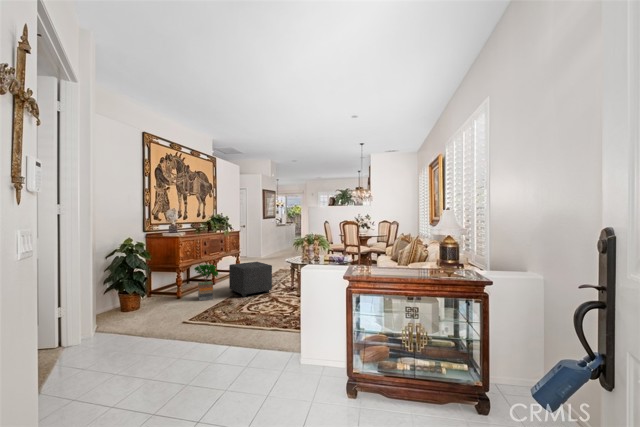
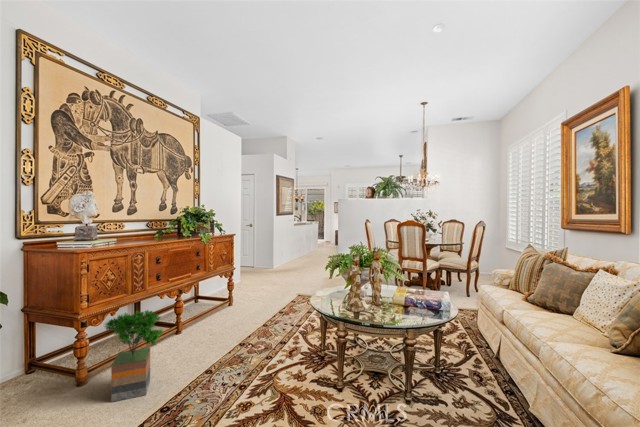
ottoman: present [229,262,272,297] -> none [196,296,281,387]

